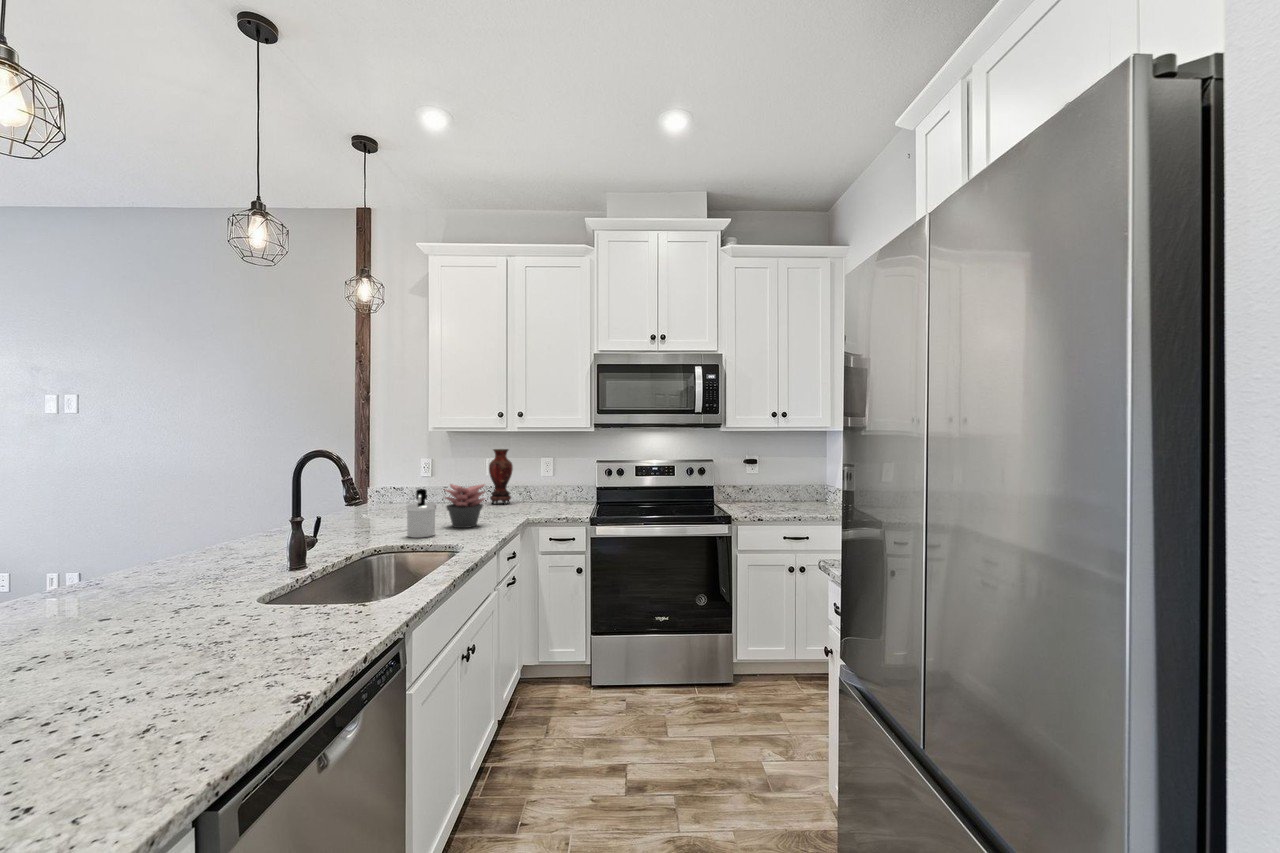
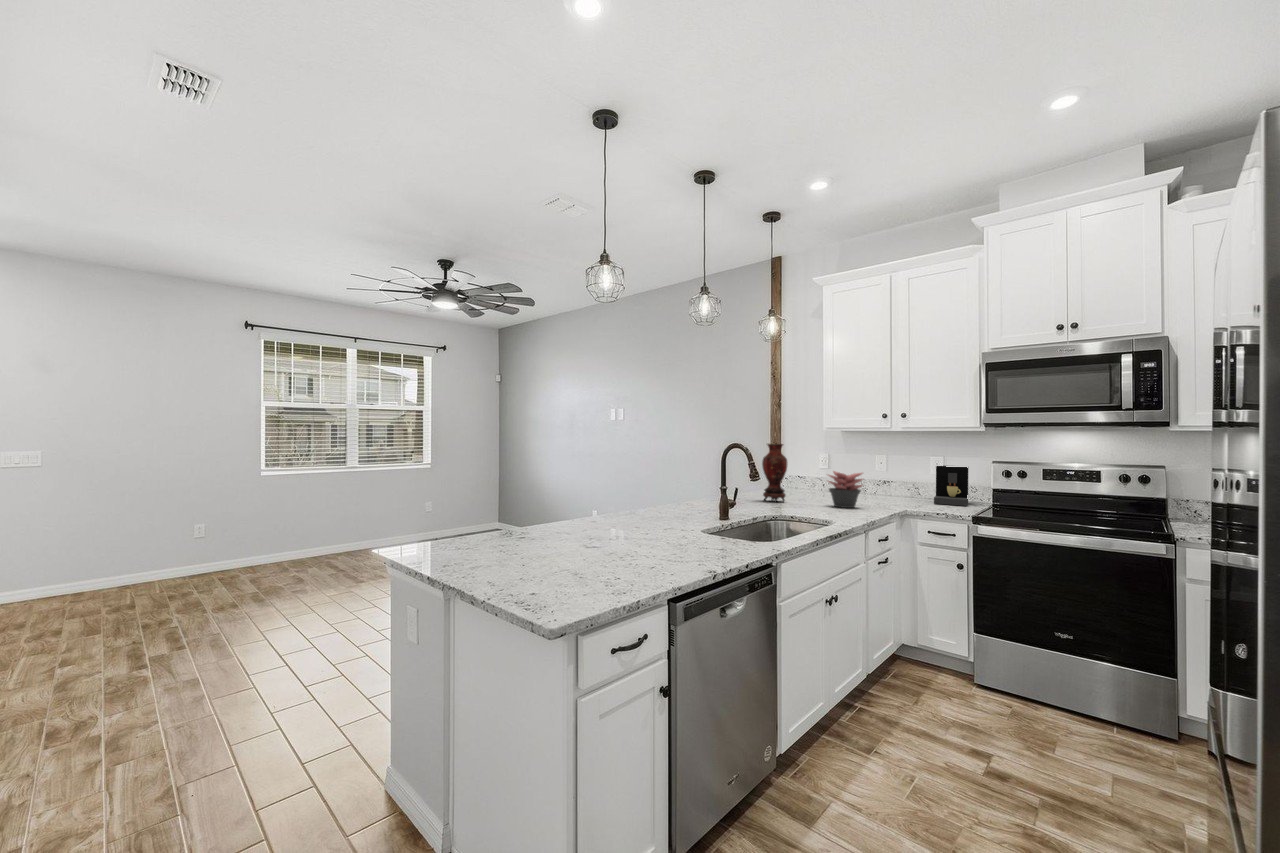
vase: present [489,449,513,505] -> present [762,444,787,502]
coffee maker: none [546,465,576,507] -> present [934,465,968,506]
soap dispenser: present [406,489,436,538] -> none [794,471,817,509]

